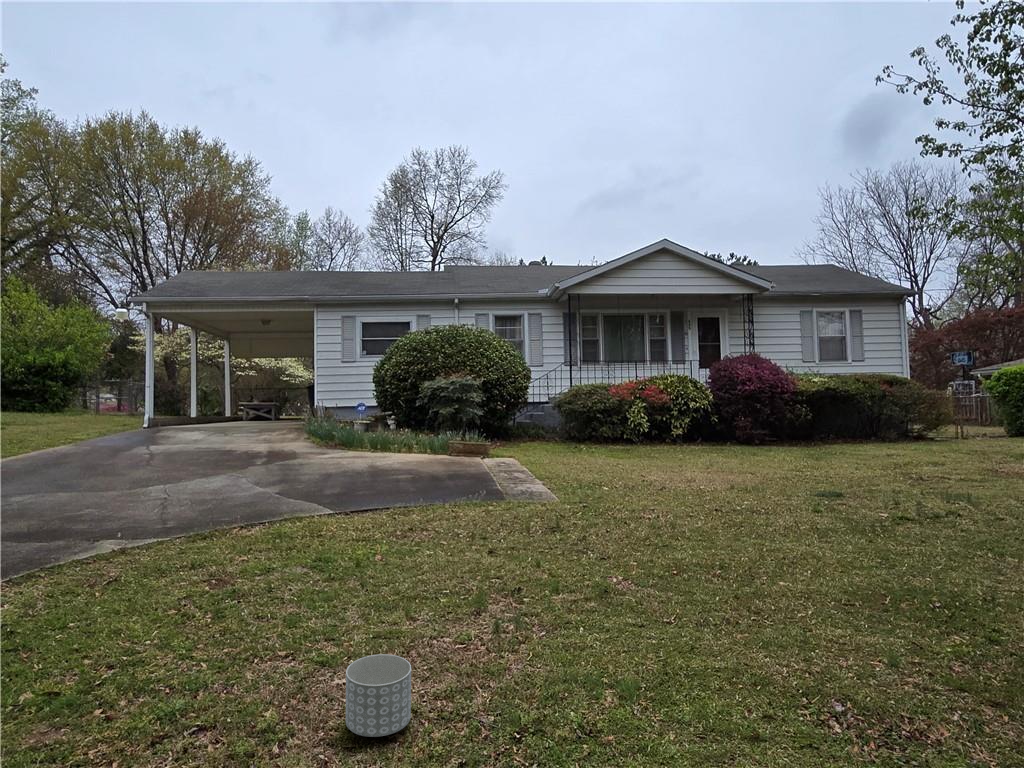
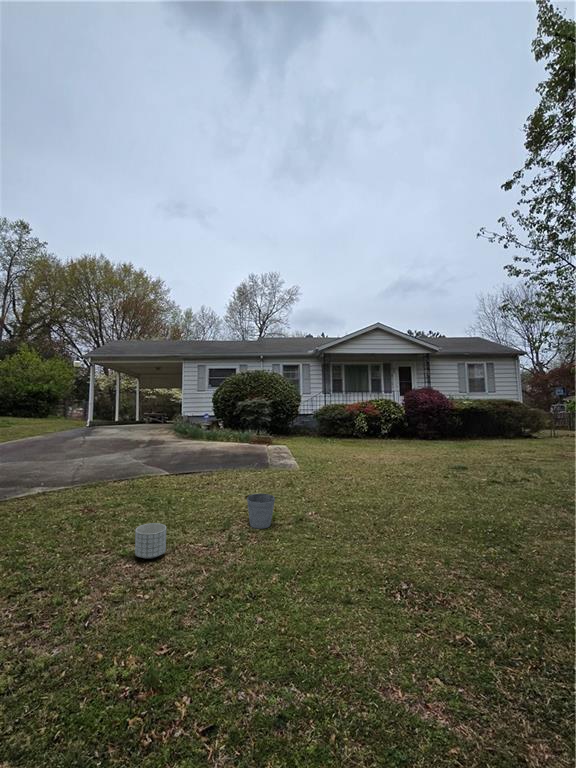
bucket: none [544,572,602,646] -> present [247,494,275,529]

